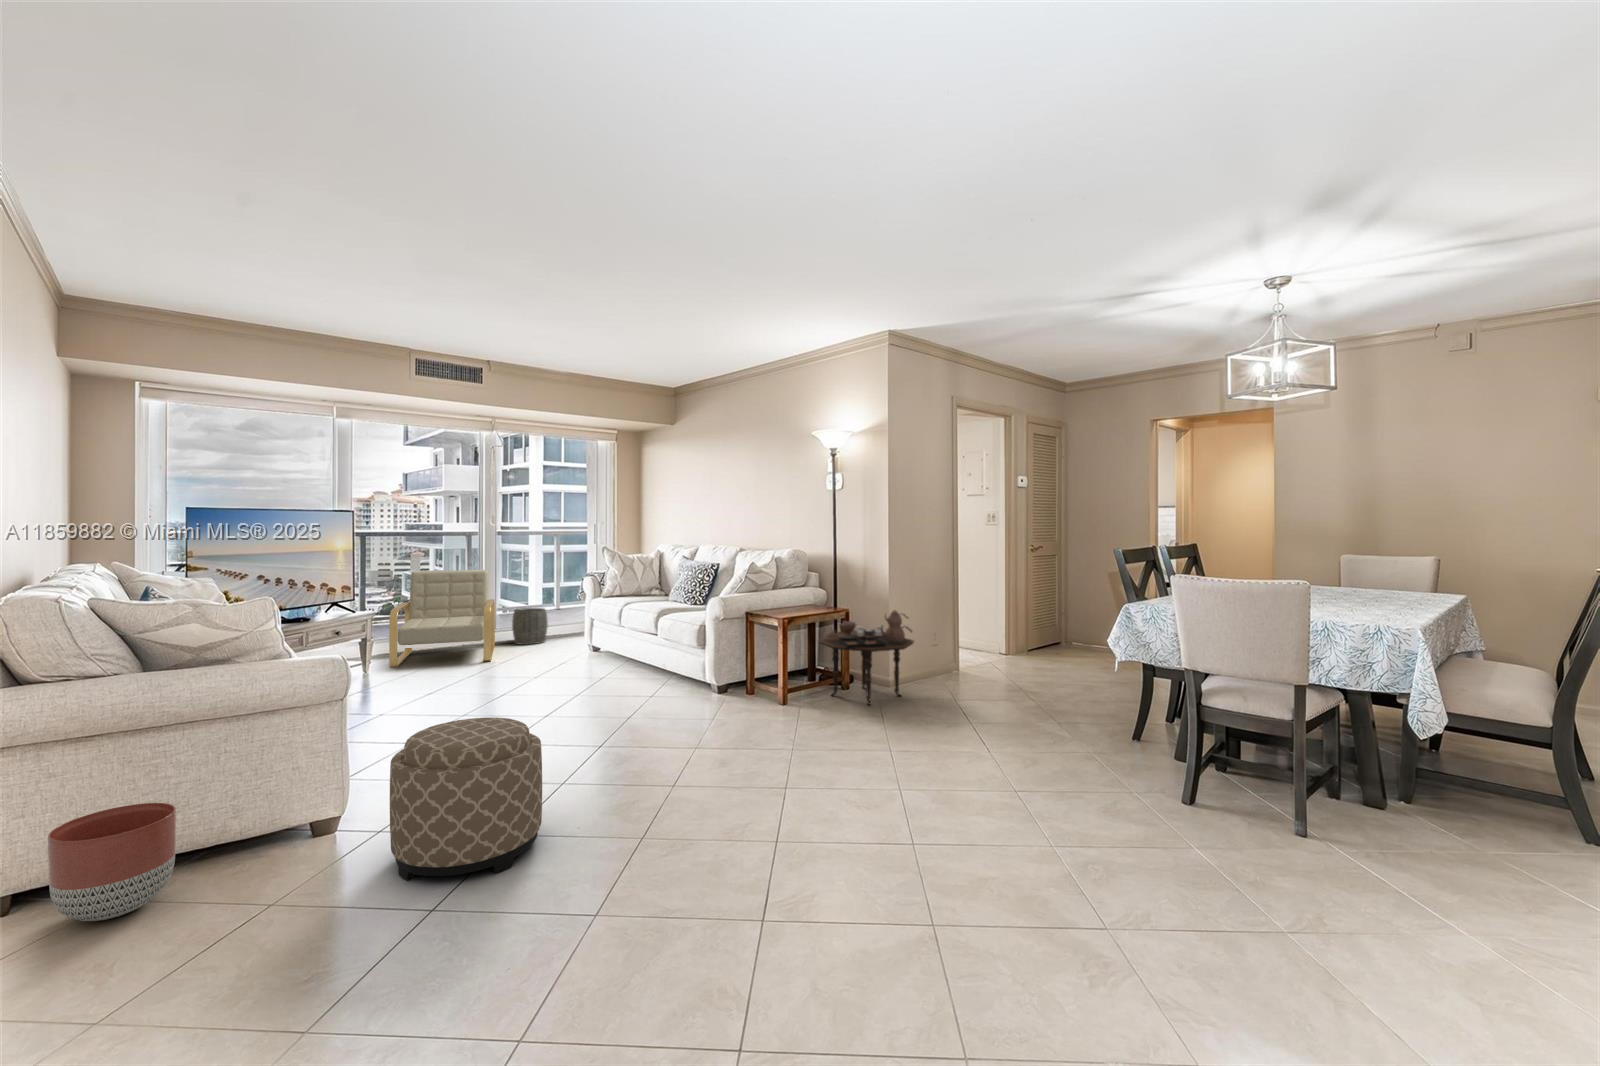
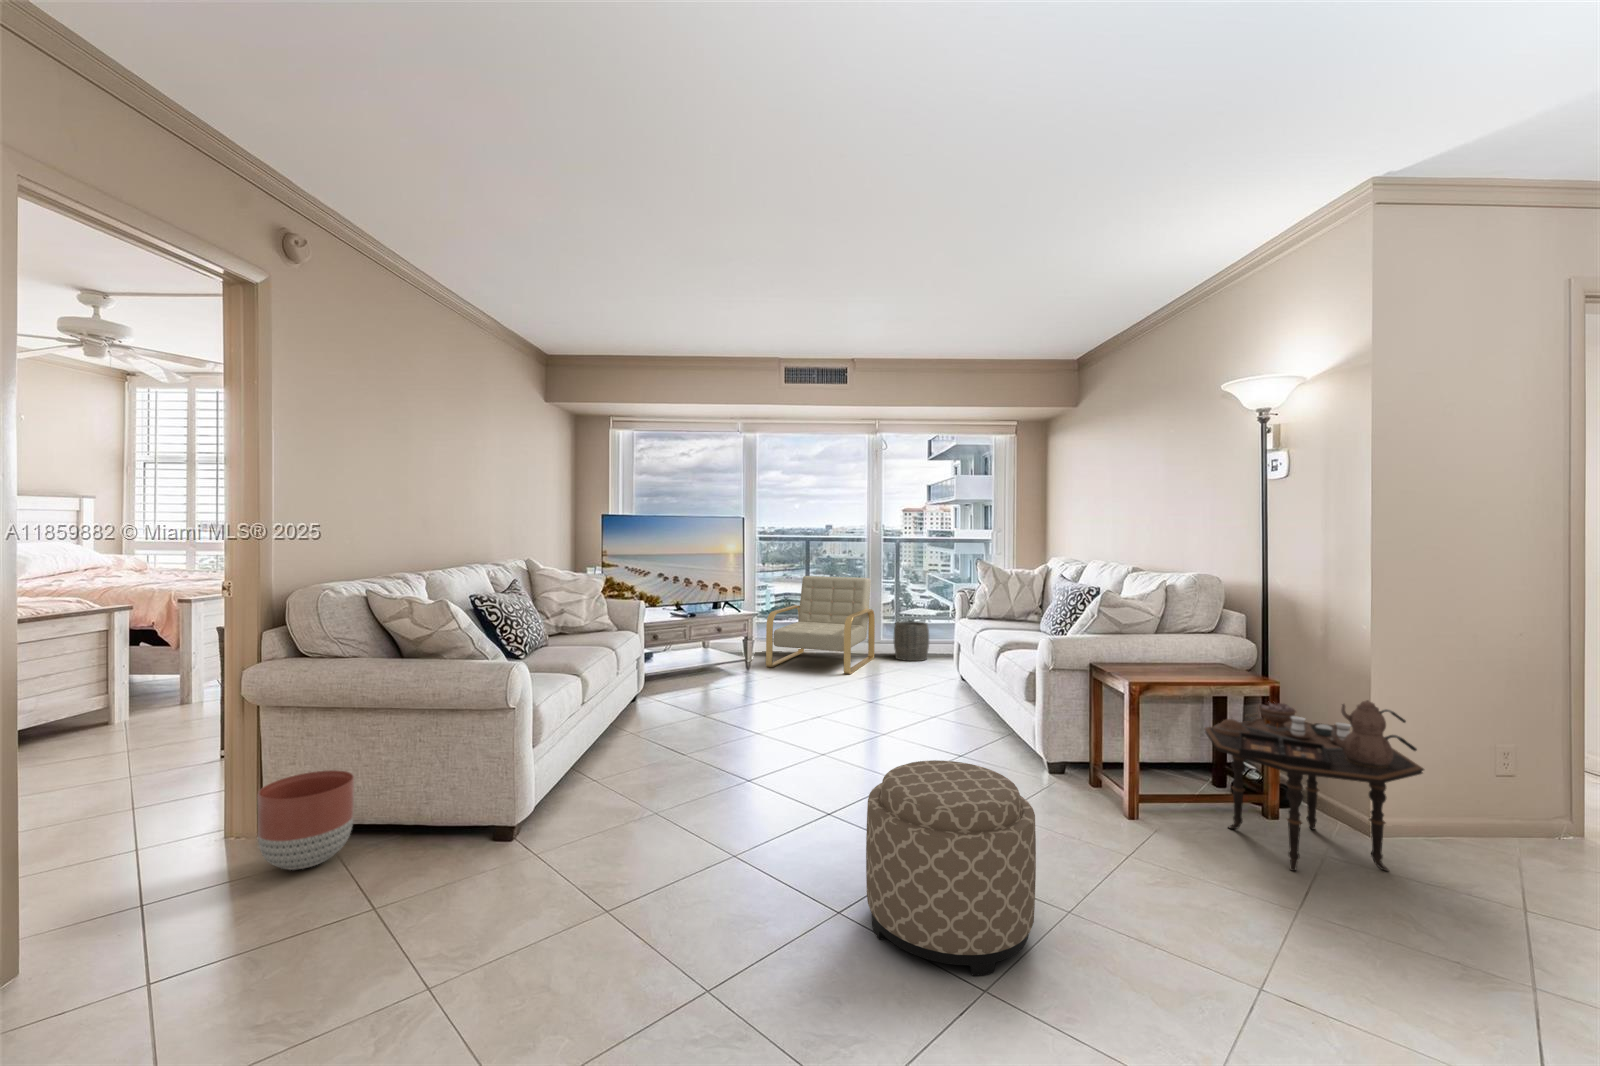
ottoman: present [390,717,542,880] -> present [866,760,1036,976]

